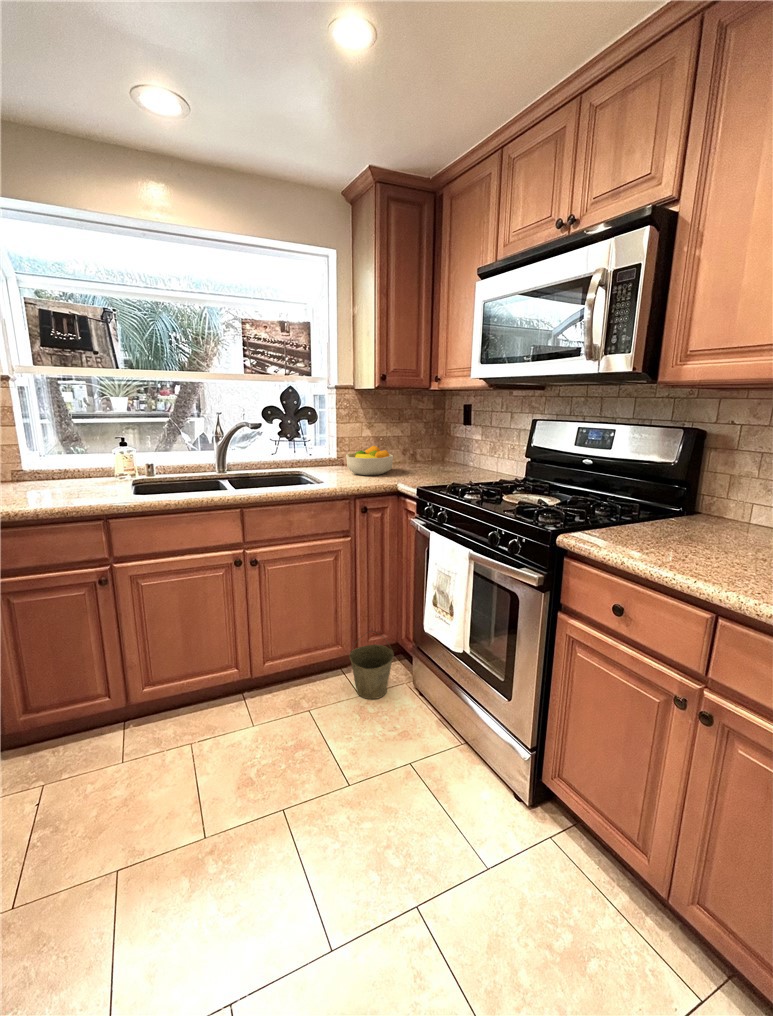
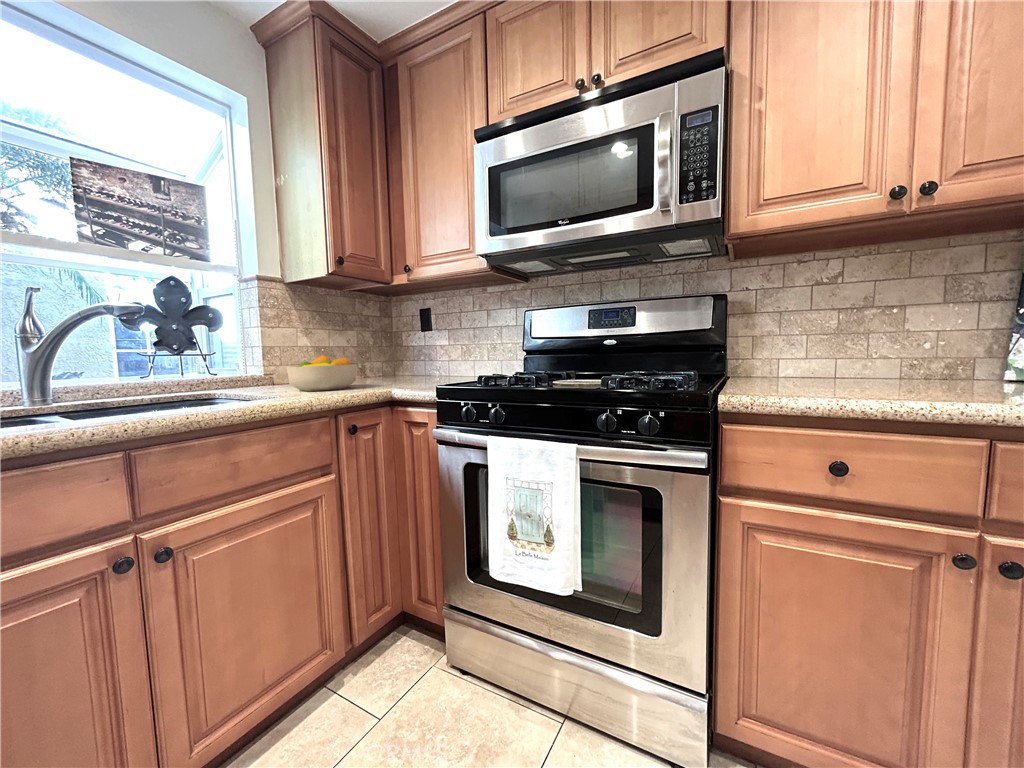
bucket: present [350,631,394,699] -> none [356,606,424,719]

